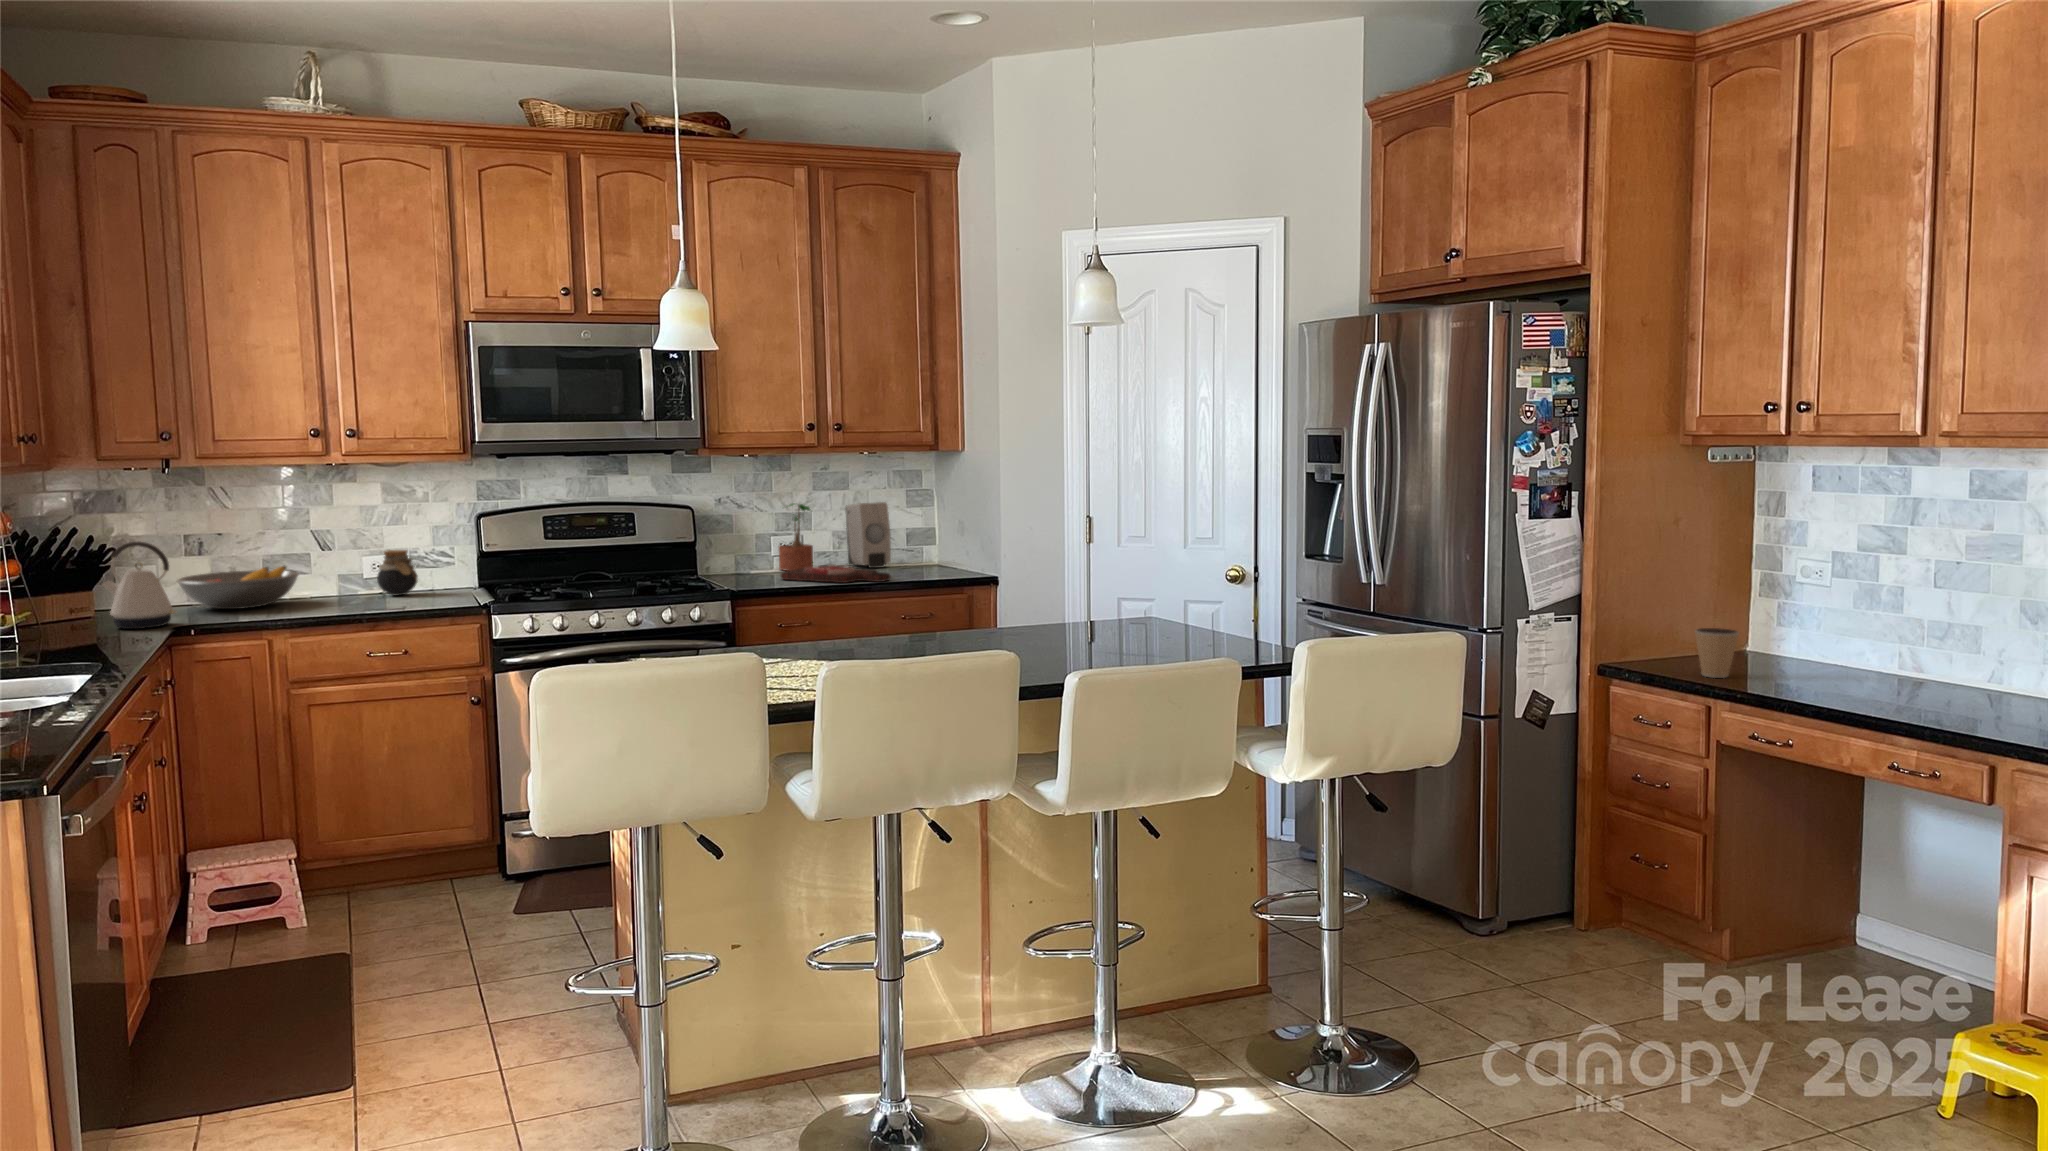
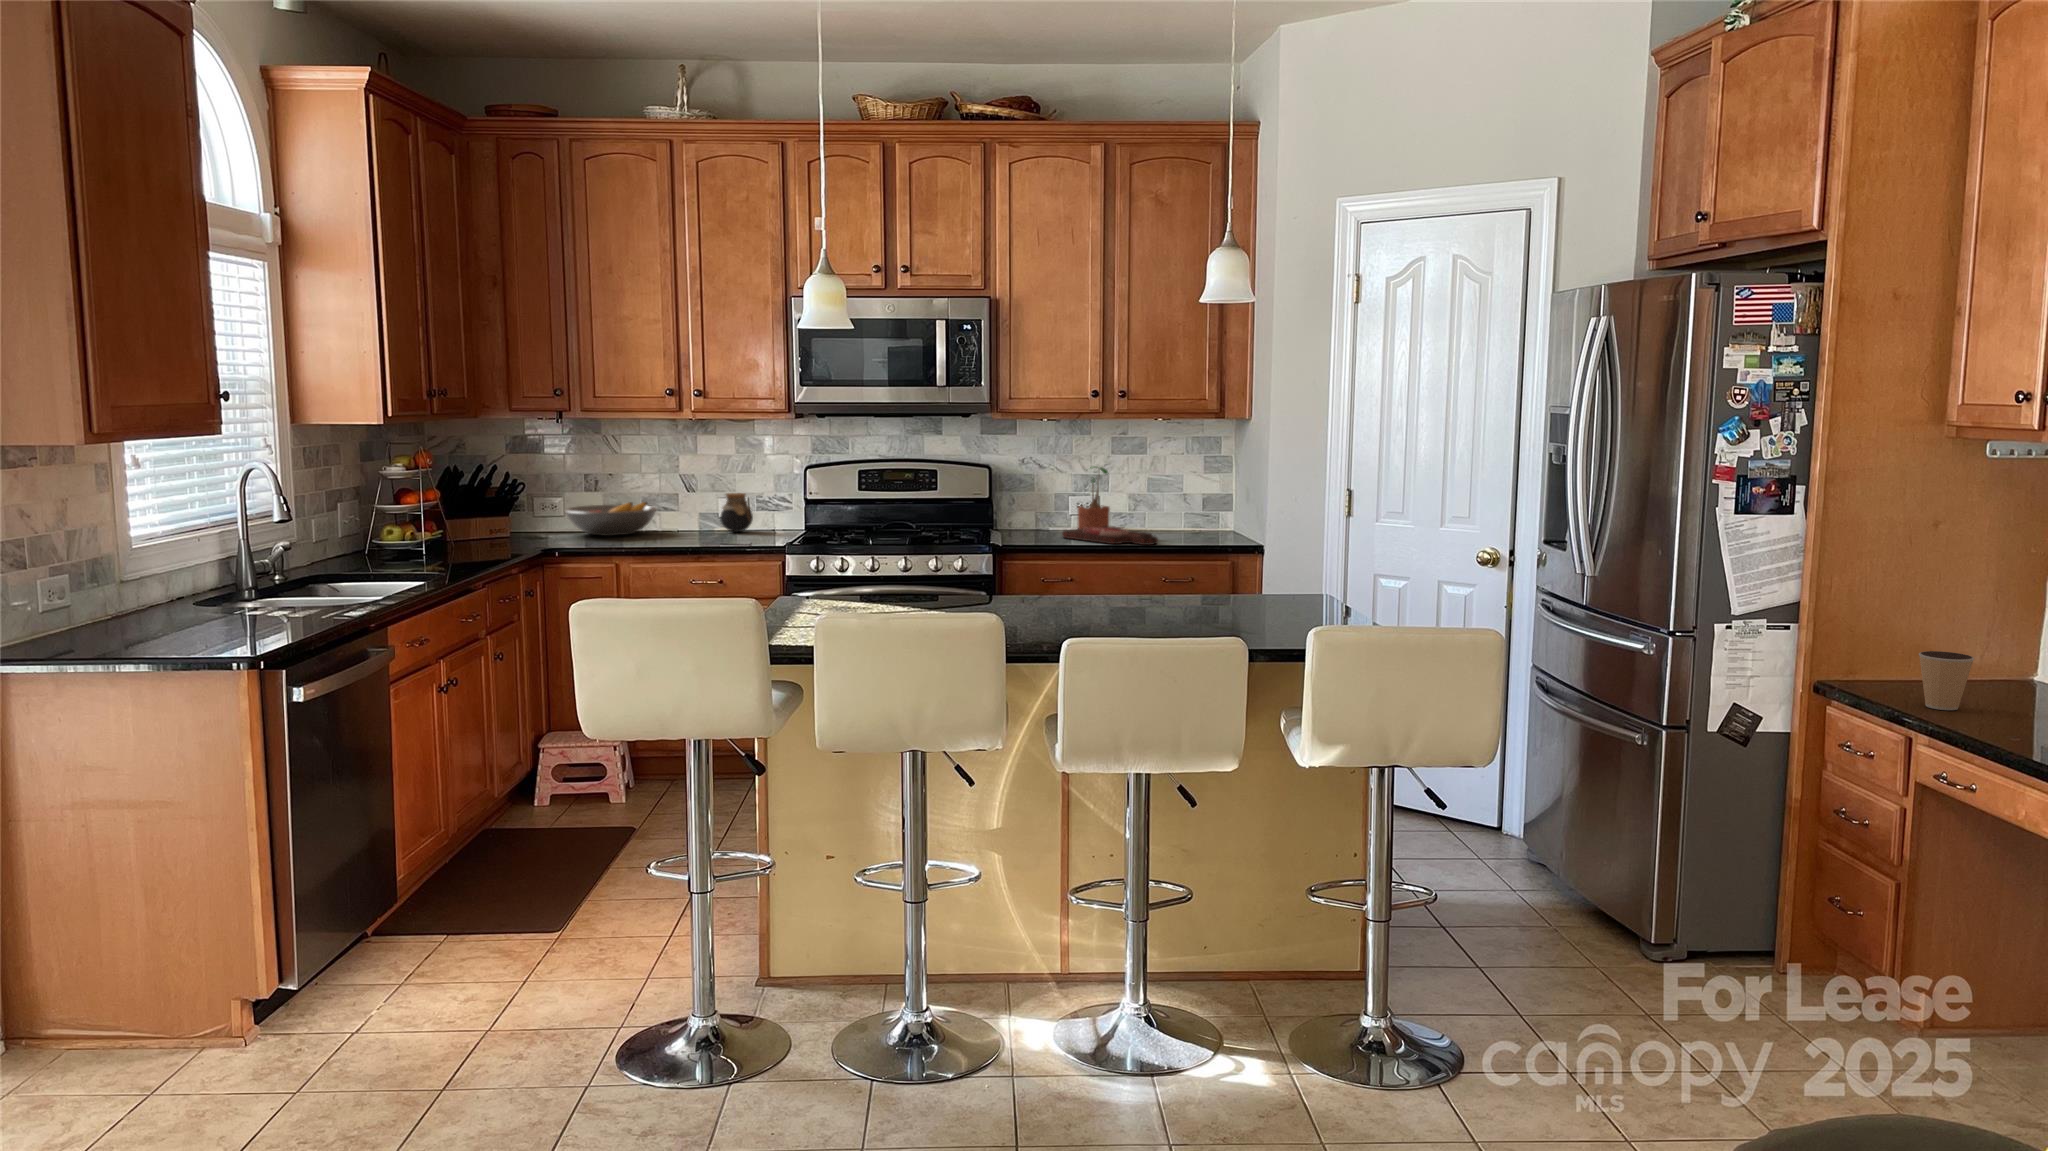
soap dispenser: present [845,502,891,568] -> none [1146,469,1182,532]
kettle: present [102,542,177,629] -> none [496,476,548,546]

